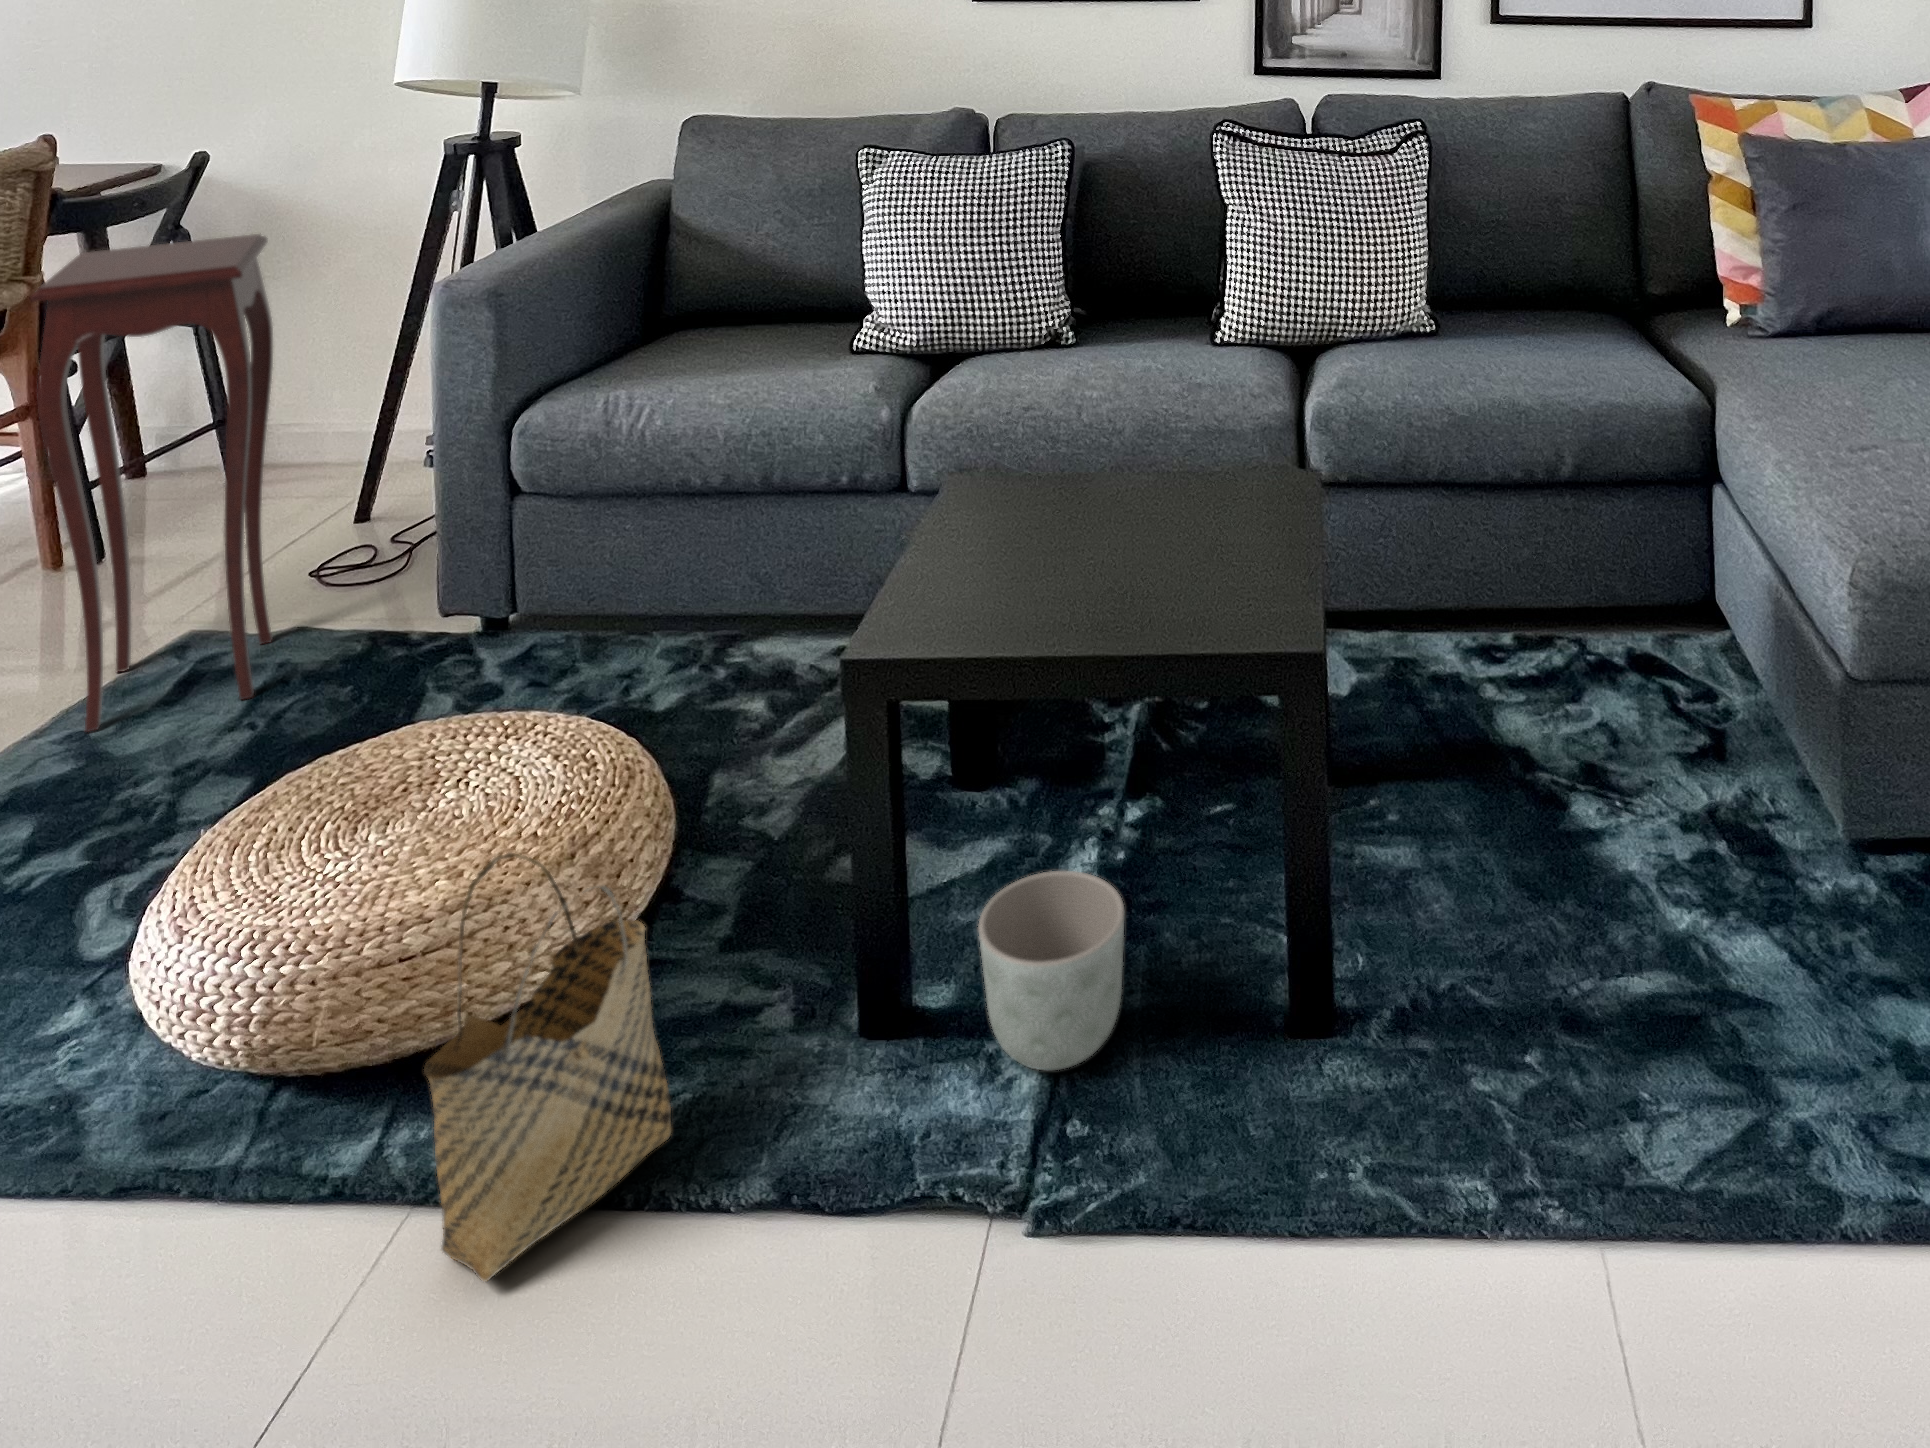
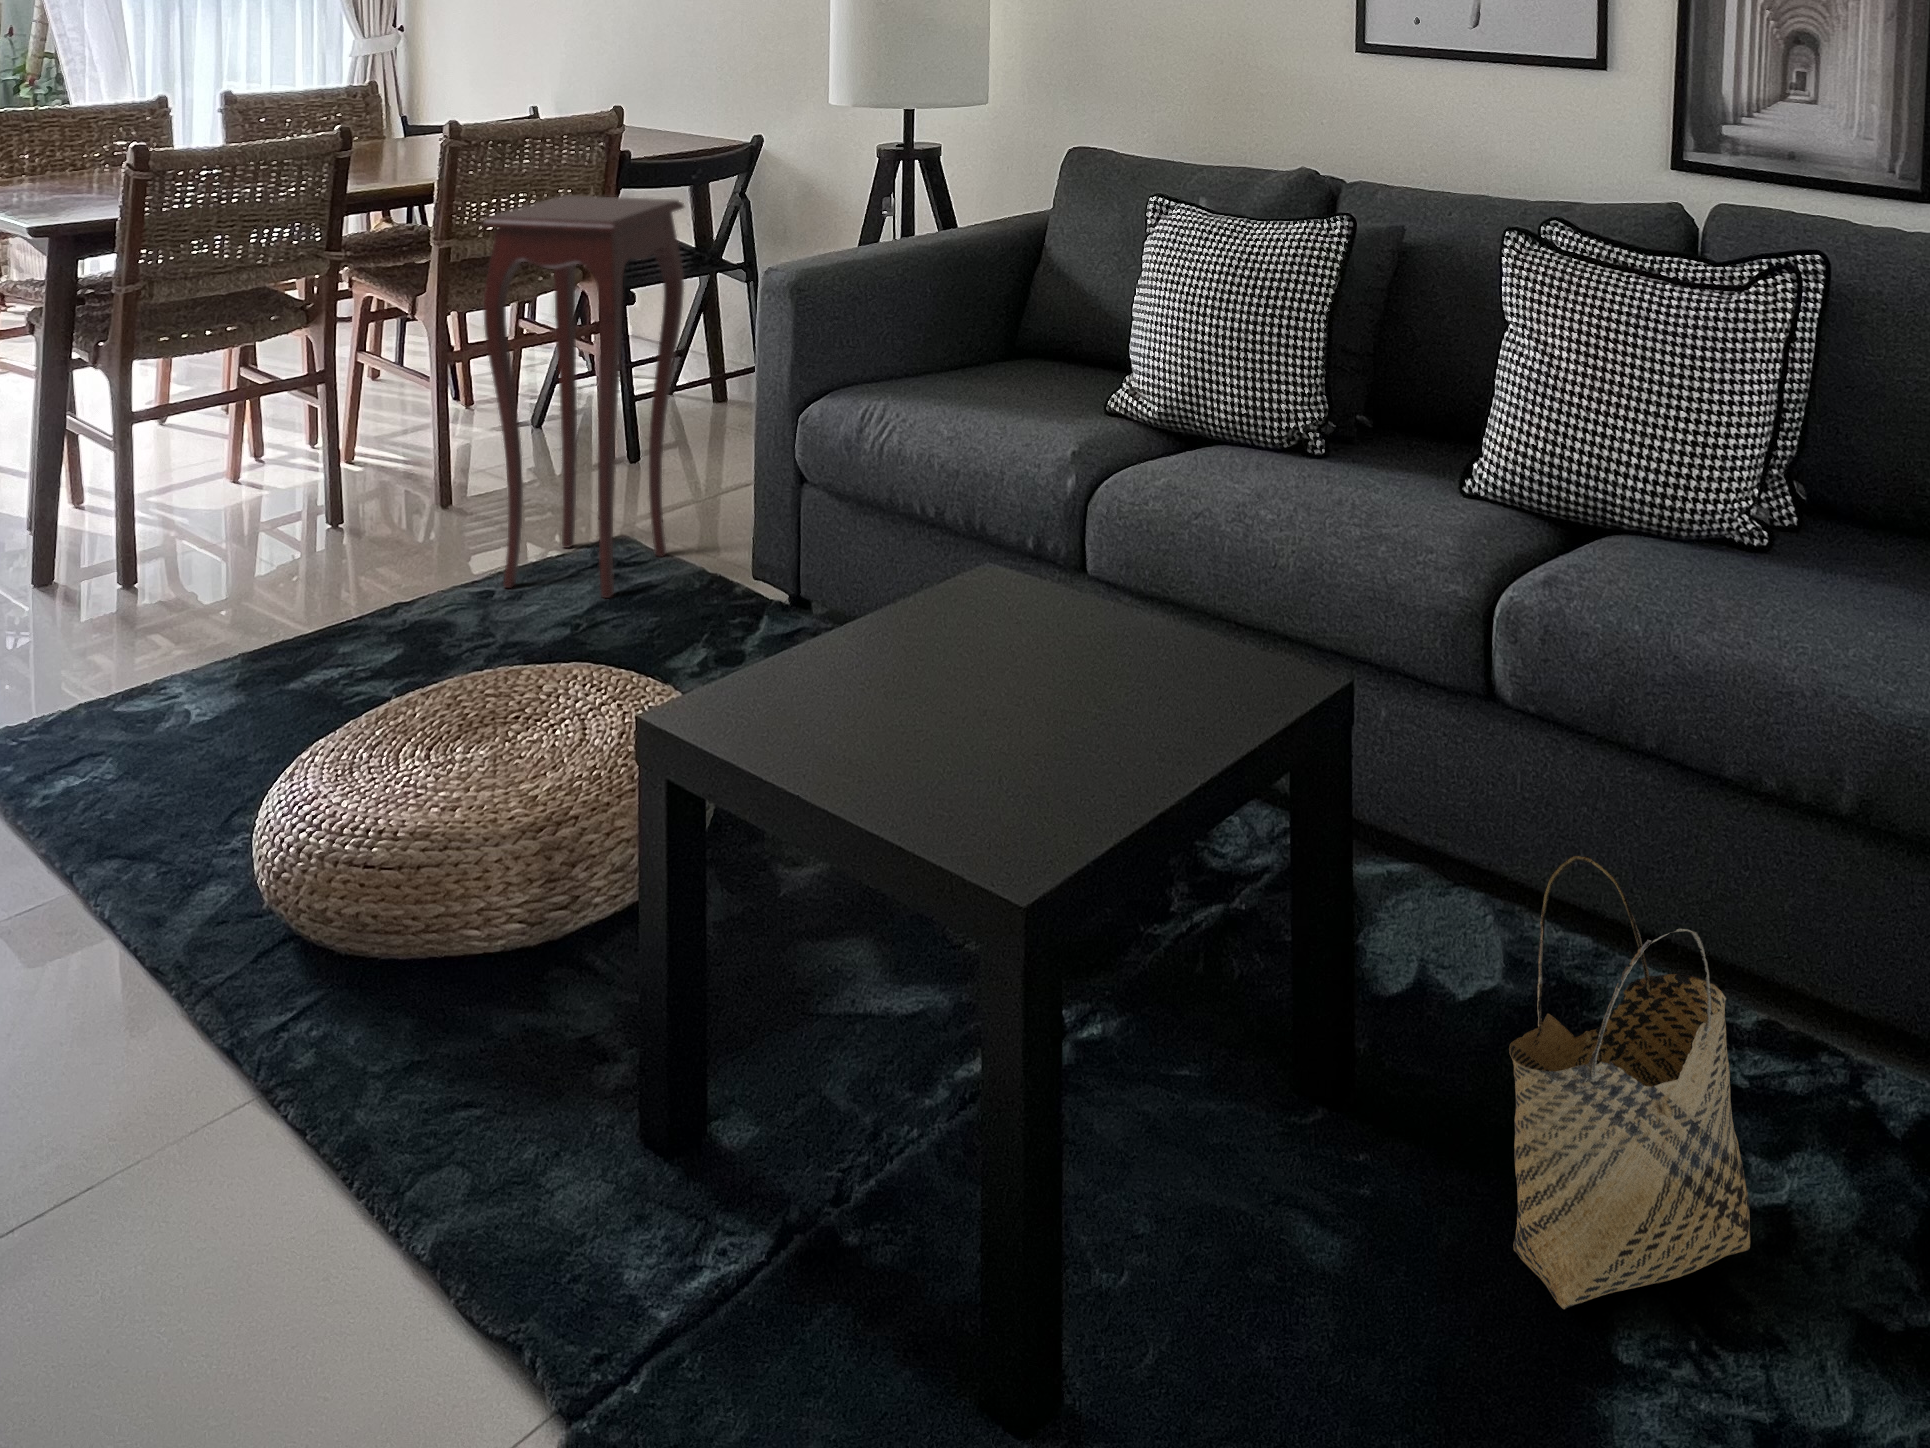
woven basket: present [424,853,671,1282] -> present [1509,855,1750,1309]
planter: present [978,871,1125,1070] -> none [700,1040,874,1292]

